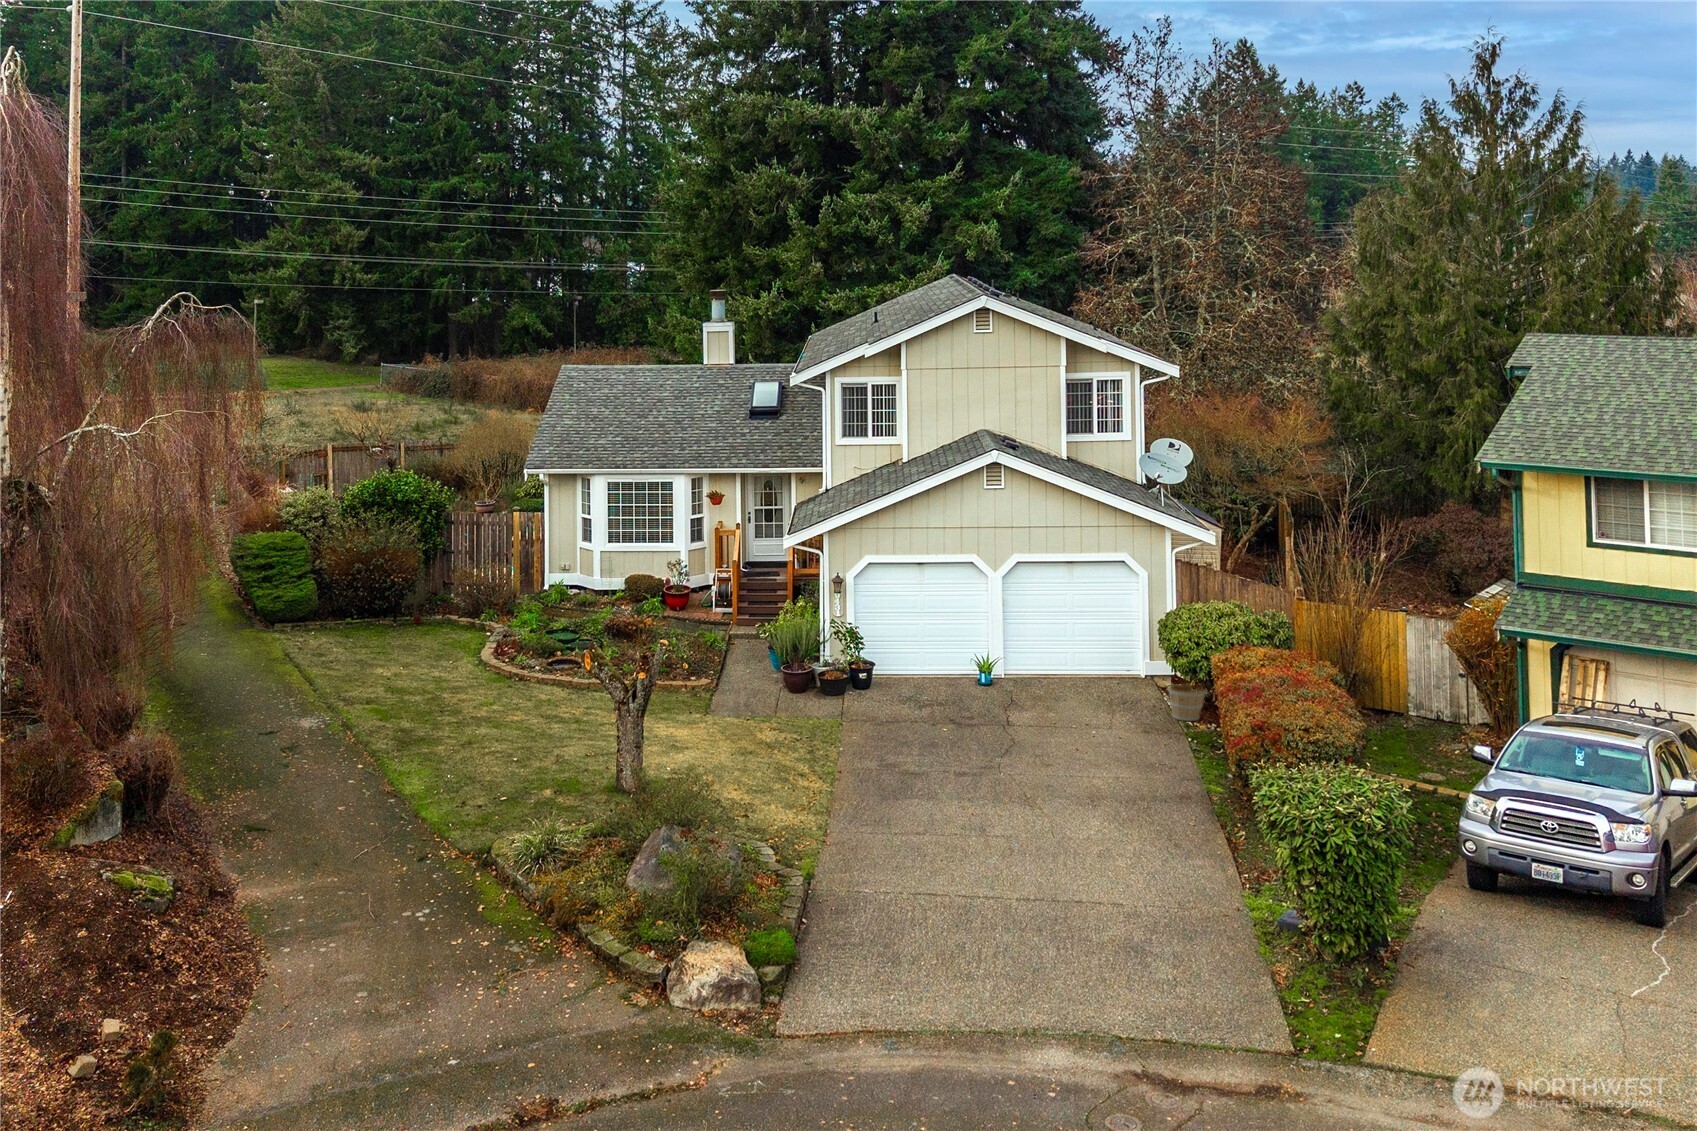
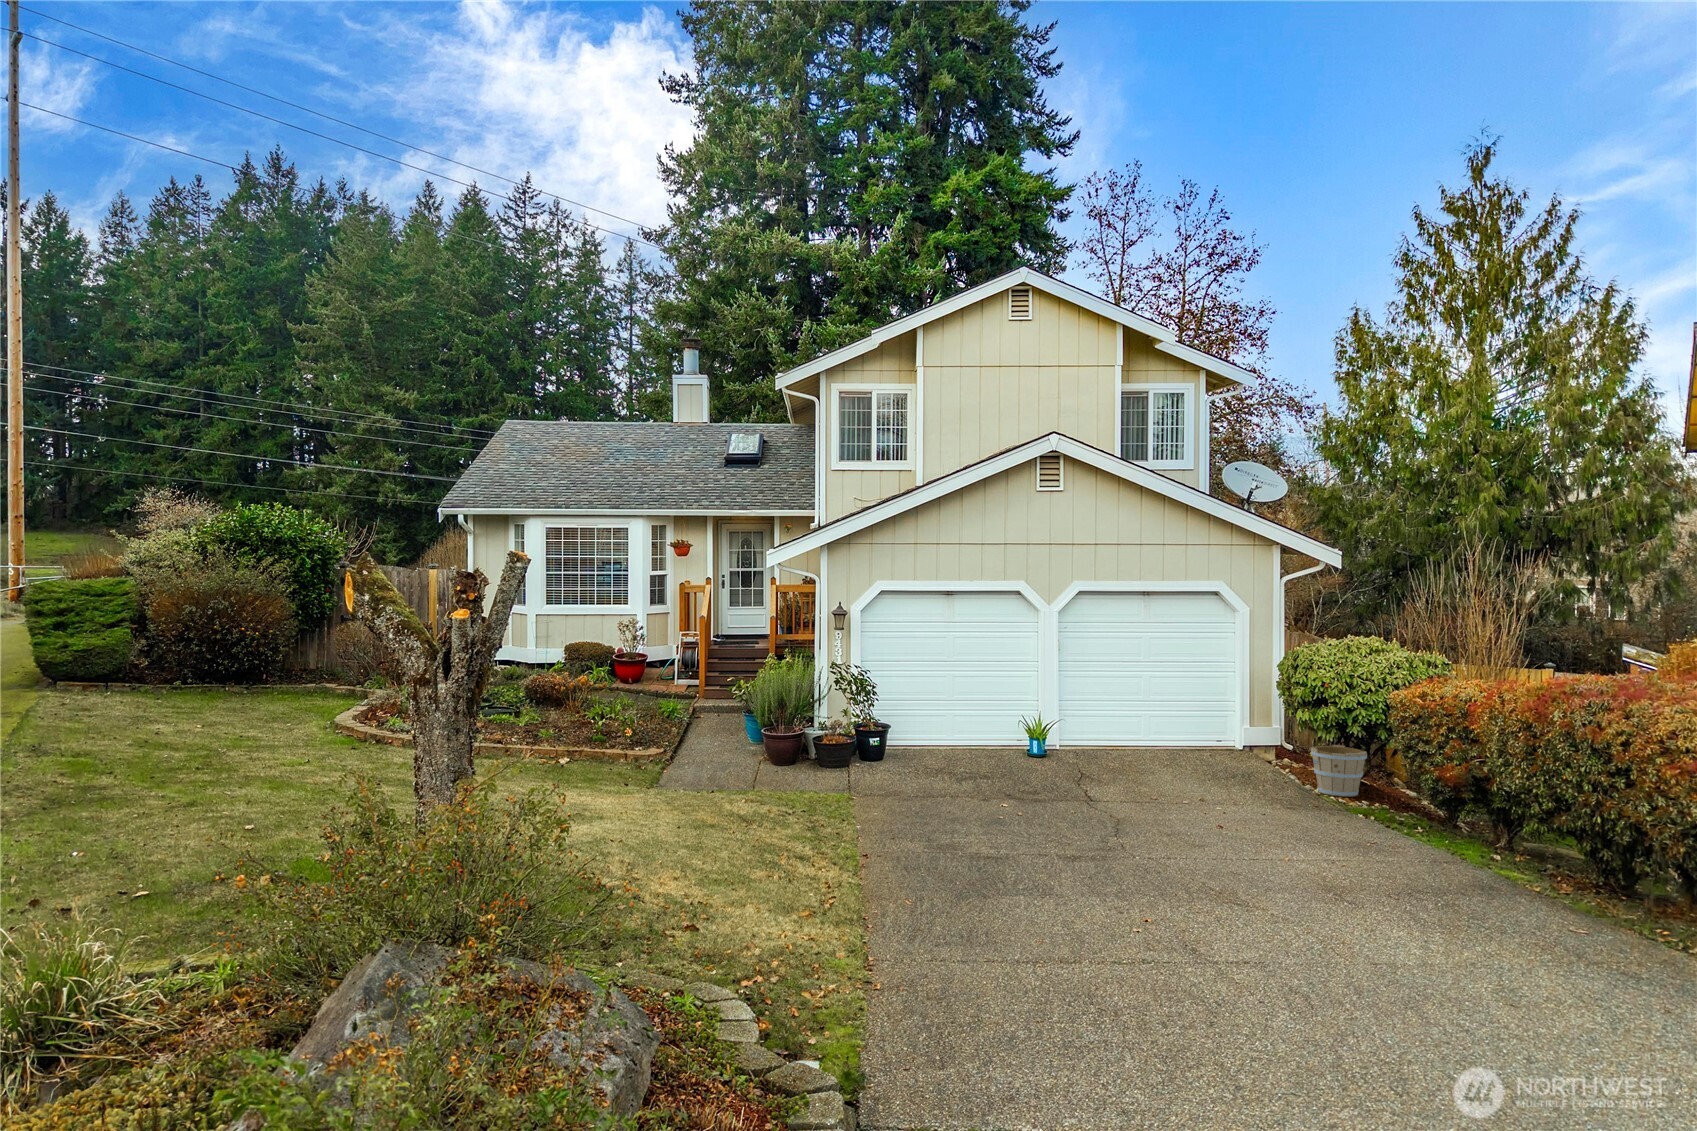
potted tree: present [403,584,431,624] -> none [275,643,318,697]

